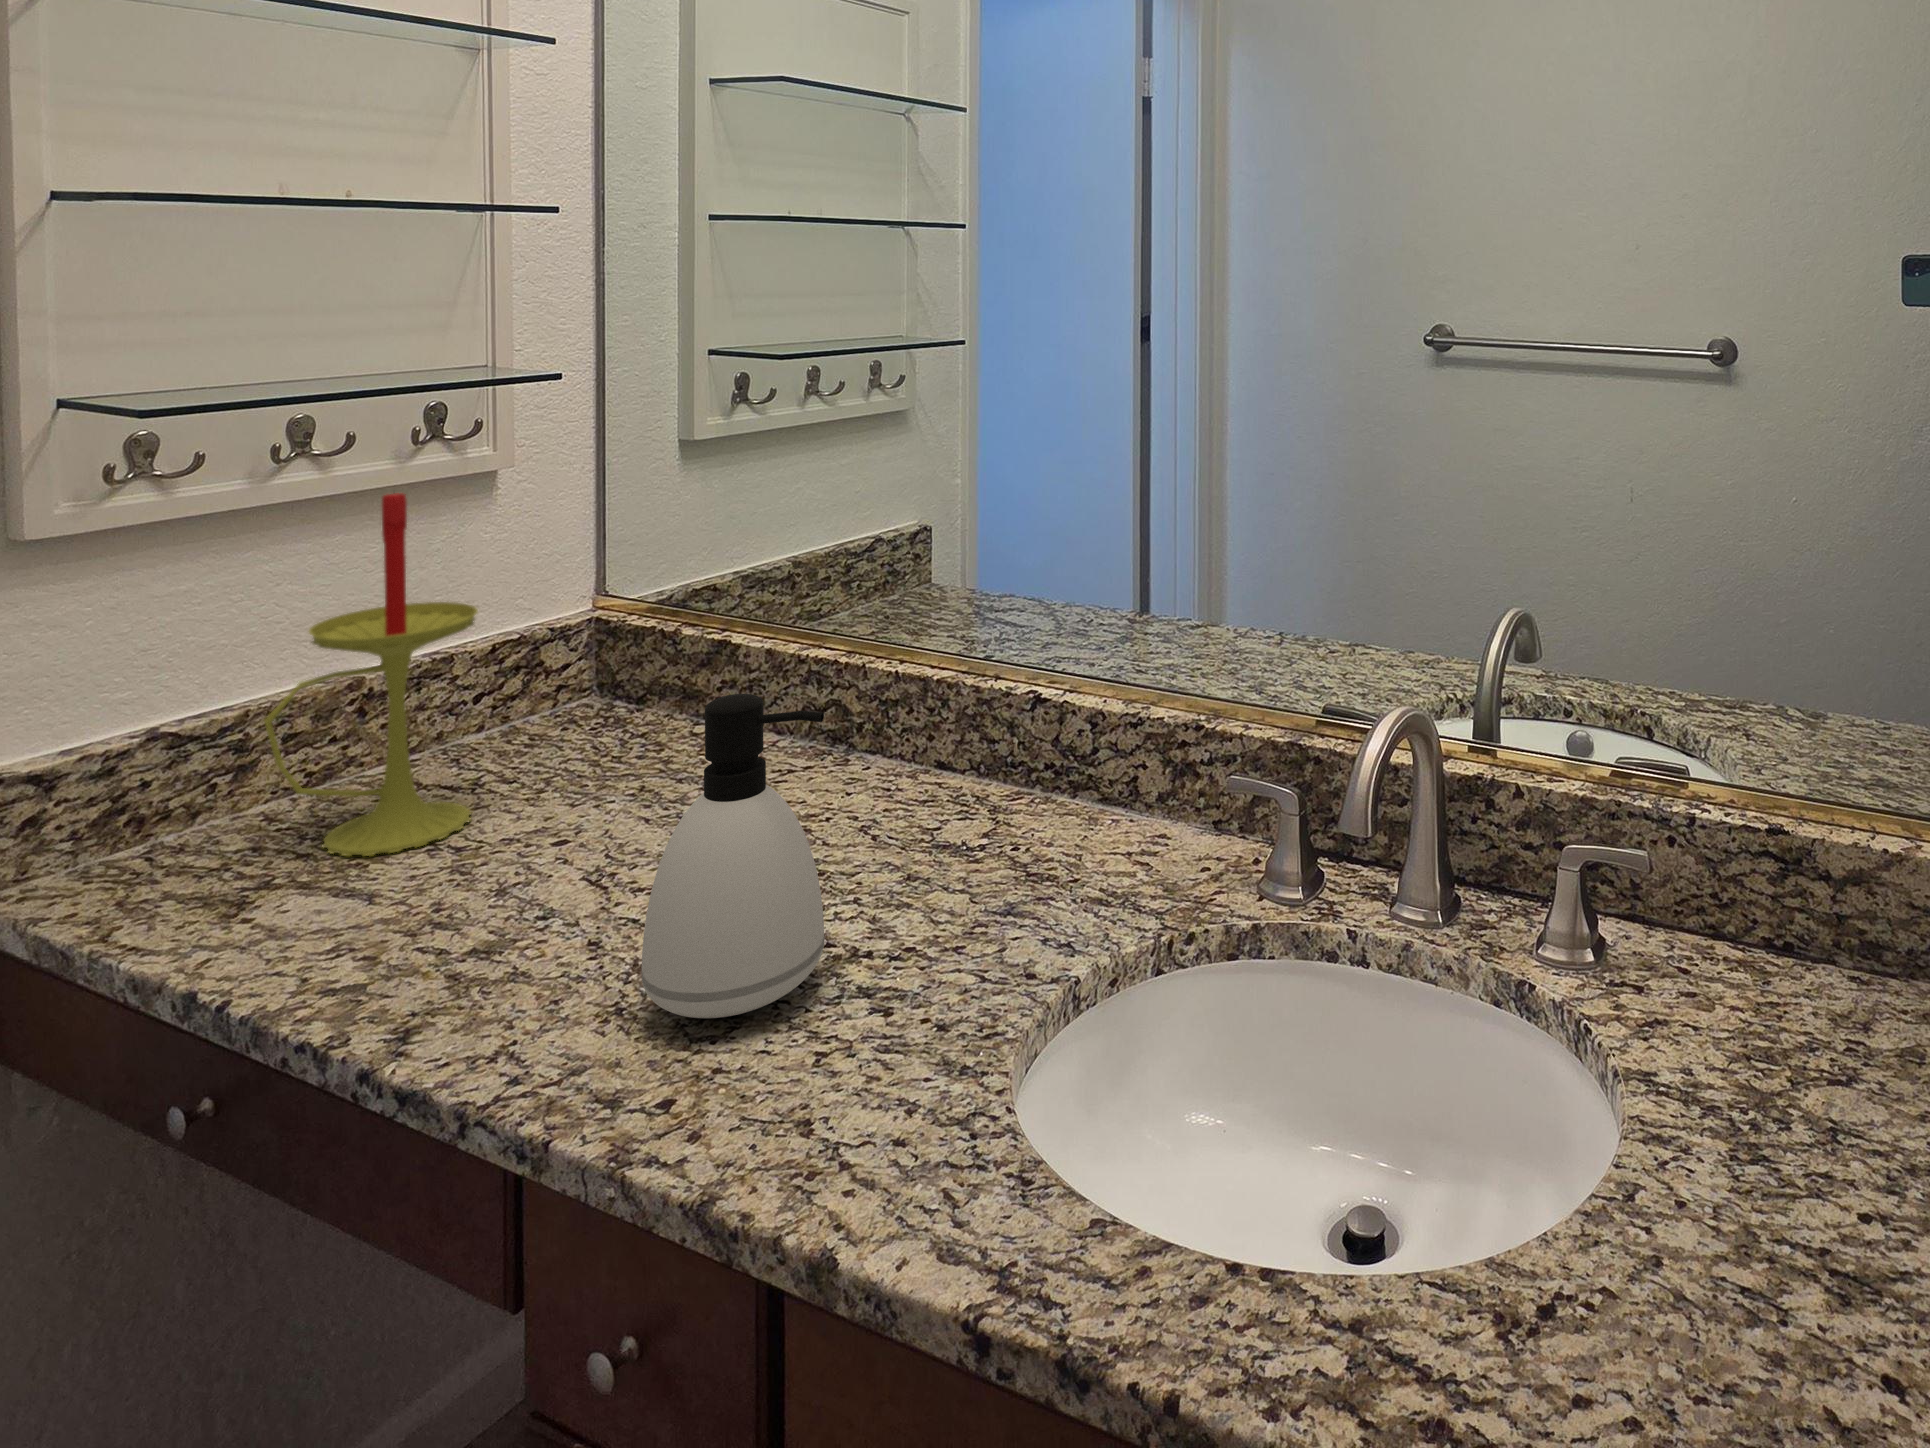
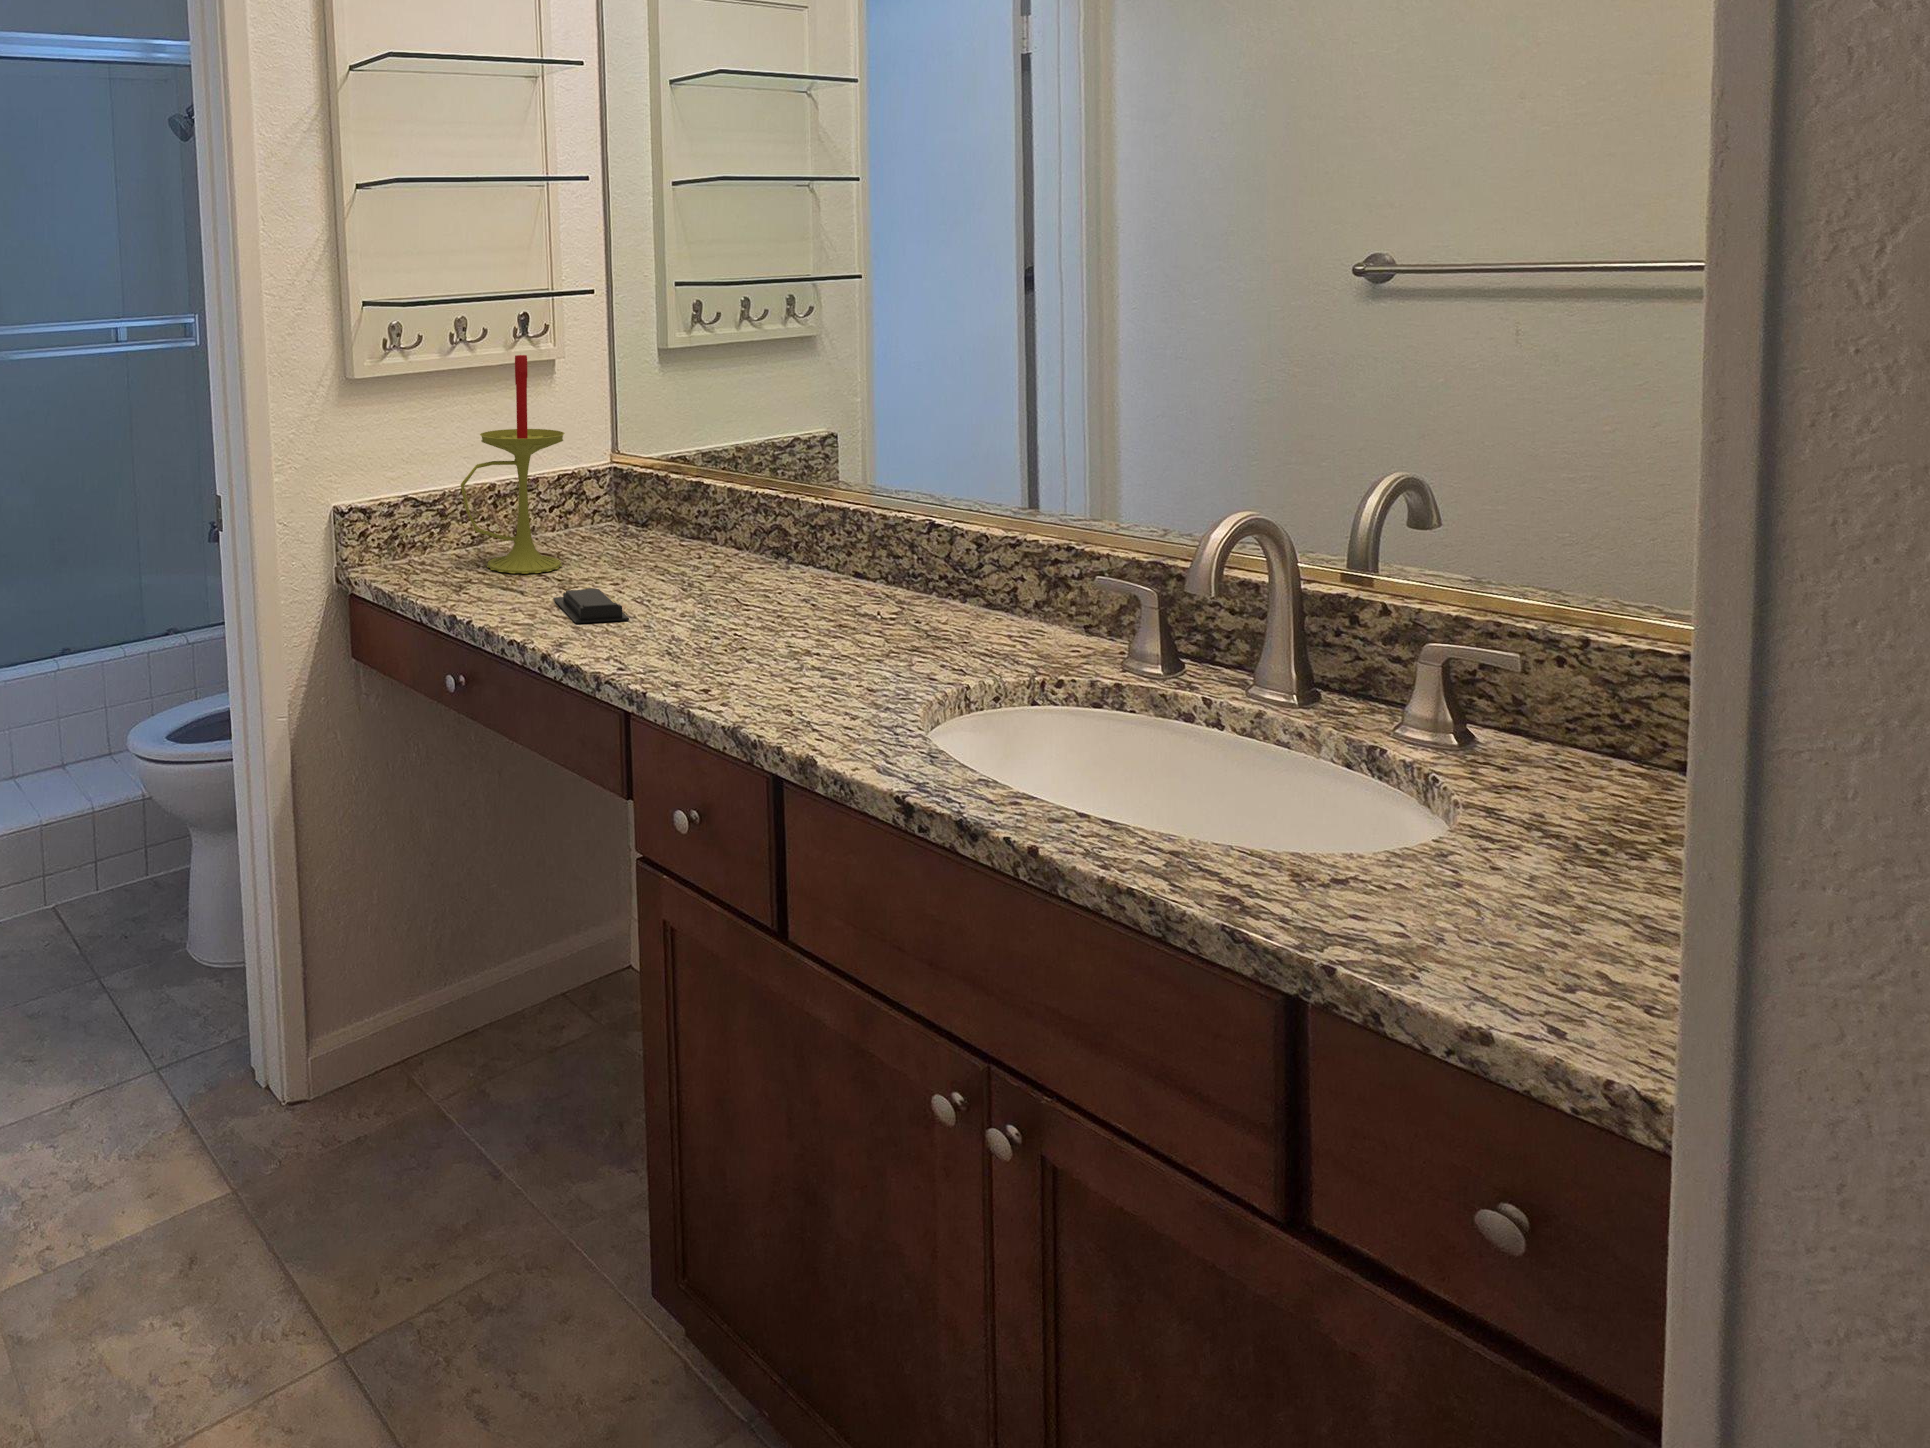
soap dispenser: present [642,694,824,1018] -> none [681,457,792,660]
soap bar: none [433,882,566,972] -> present [553,588,629,623]

